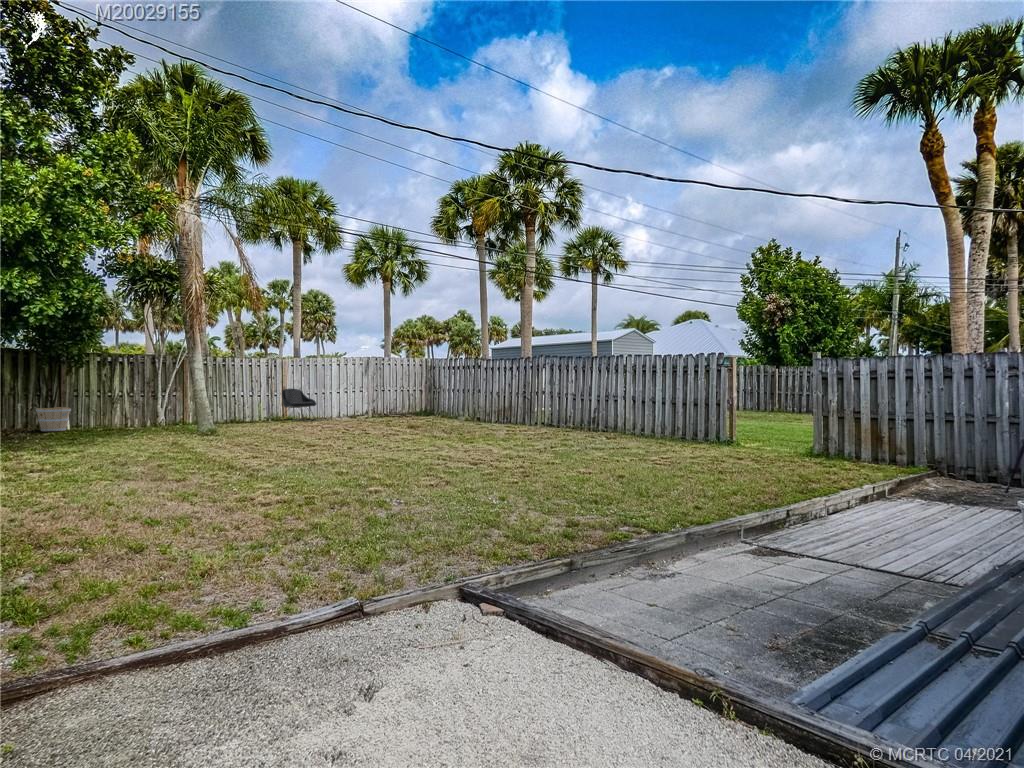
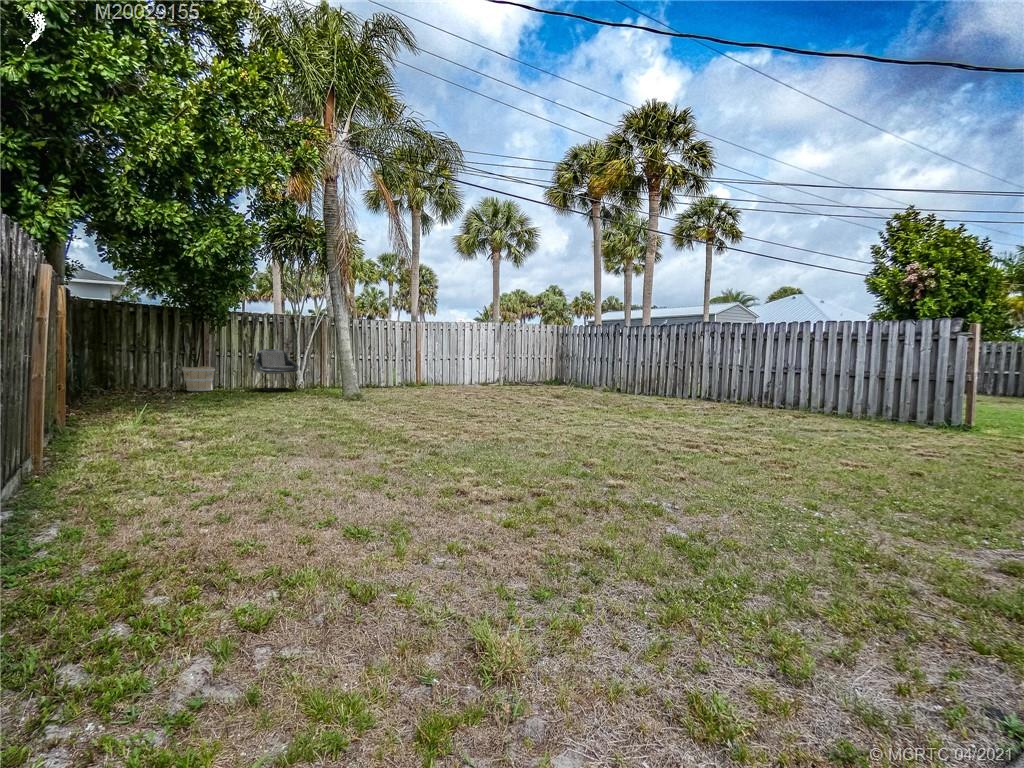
lounge chair: present [282,388,316,421] -> present [255,349,299,391]

